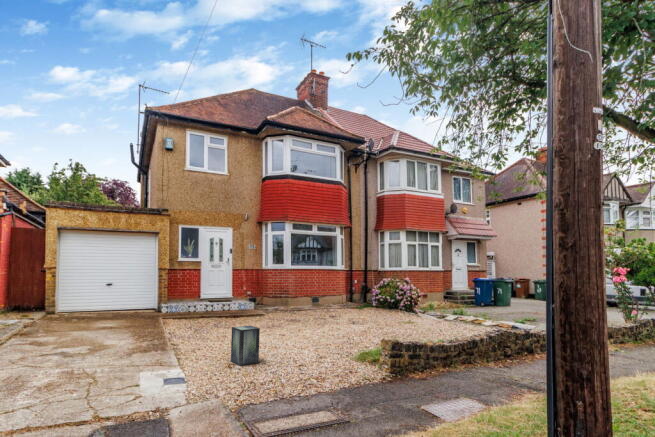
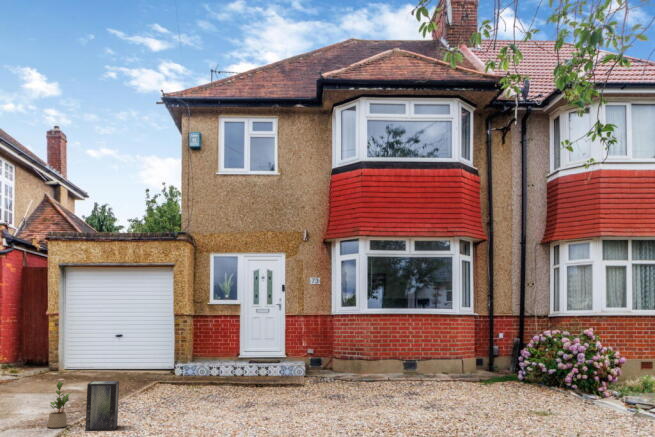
potted plant: none [200,329,219,366] -> present [48,381,71,428]

